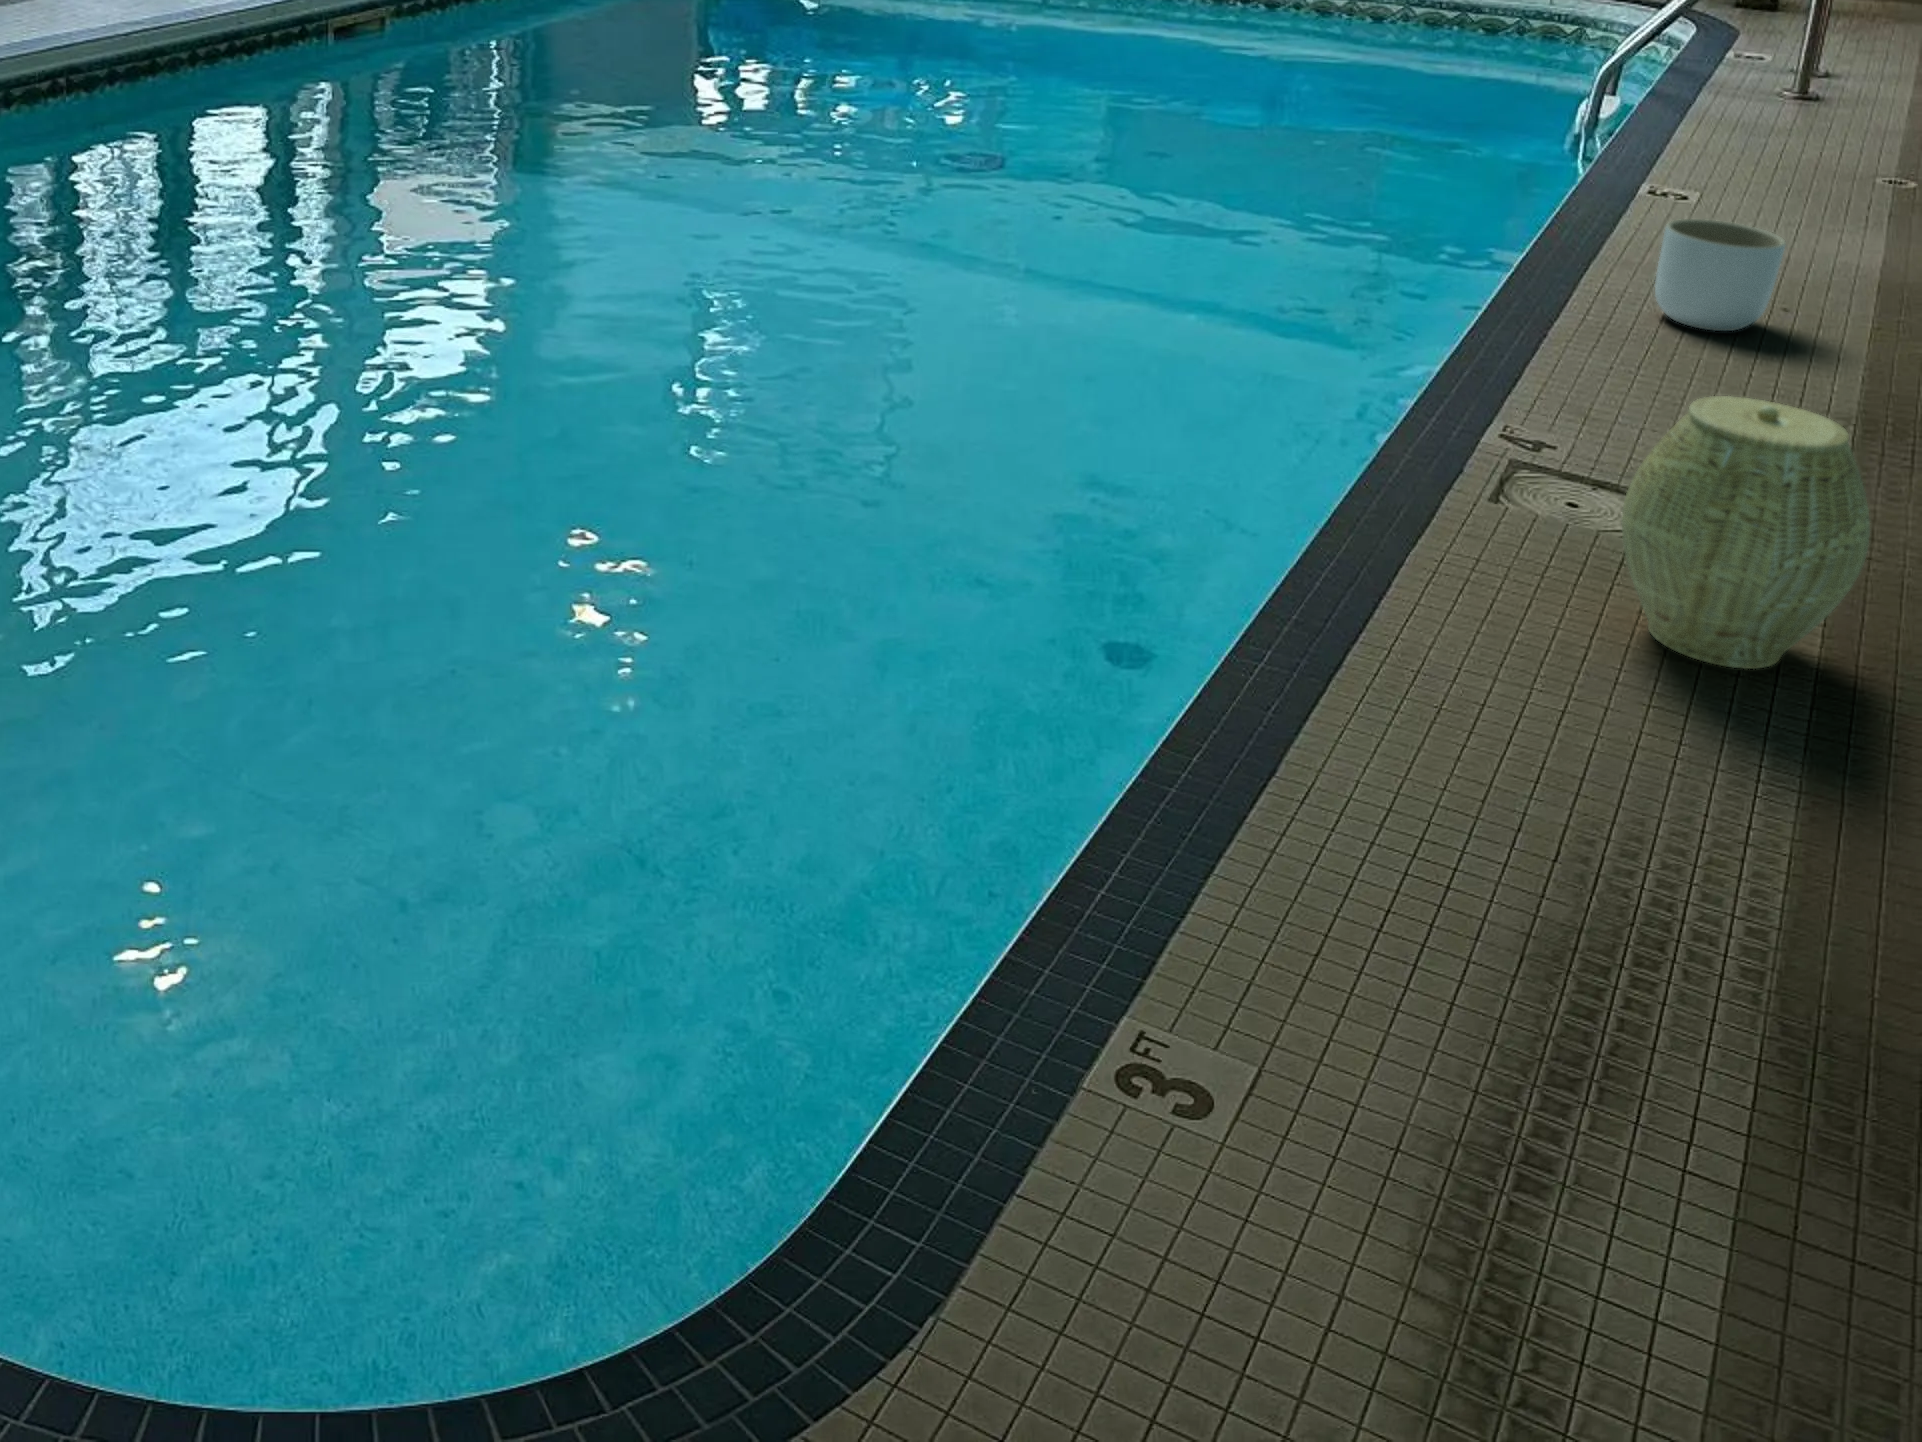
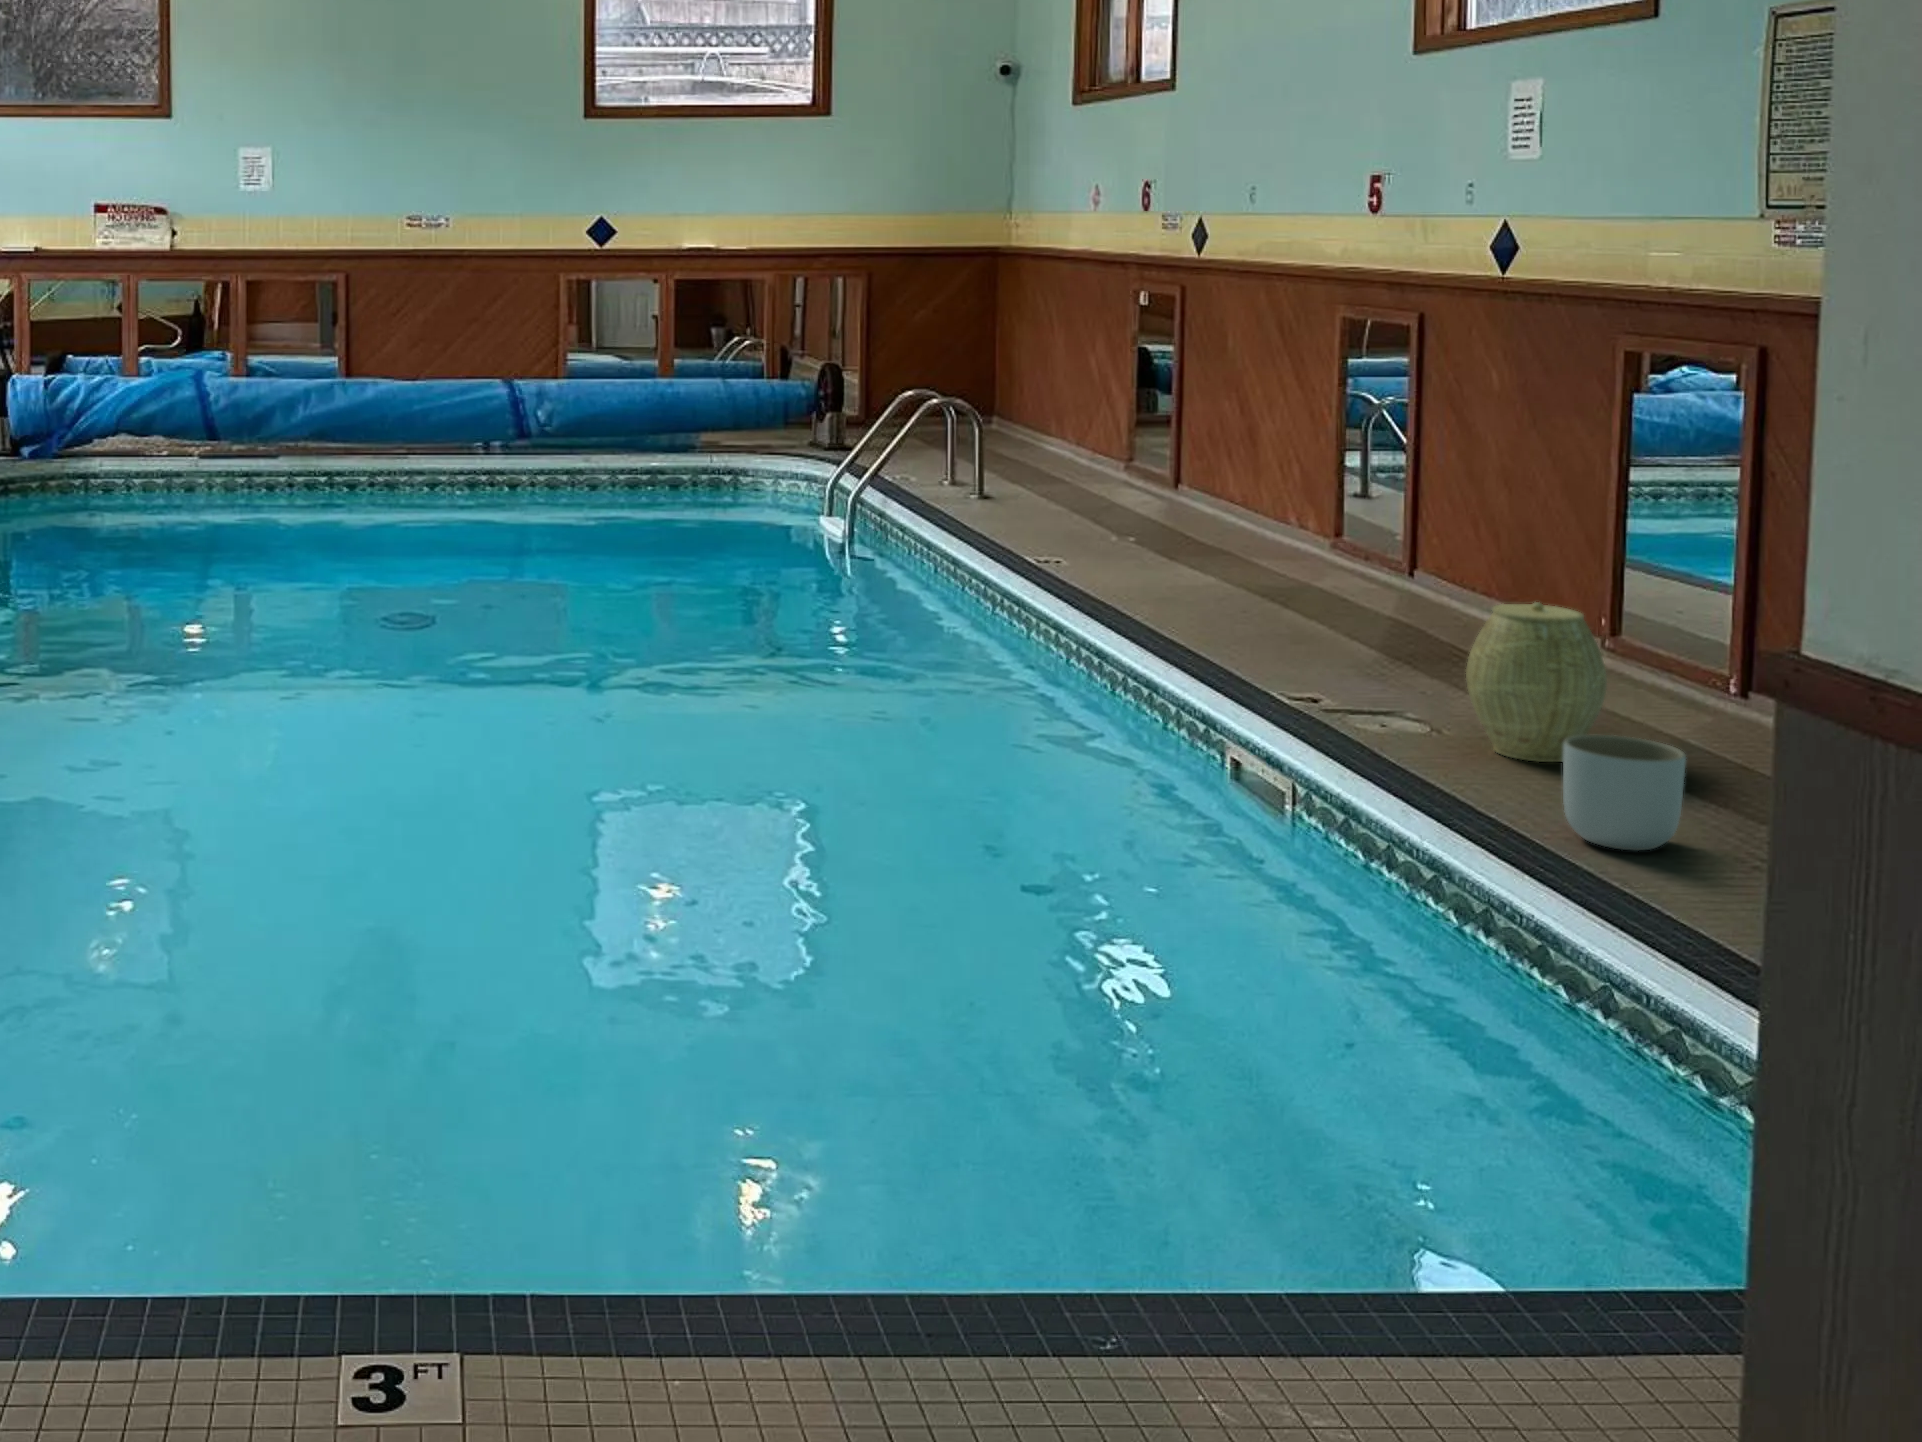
planter: present [1655,219,1785,331] -> present [1563,735,1686,851]

